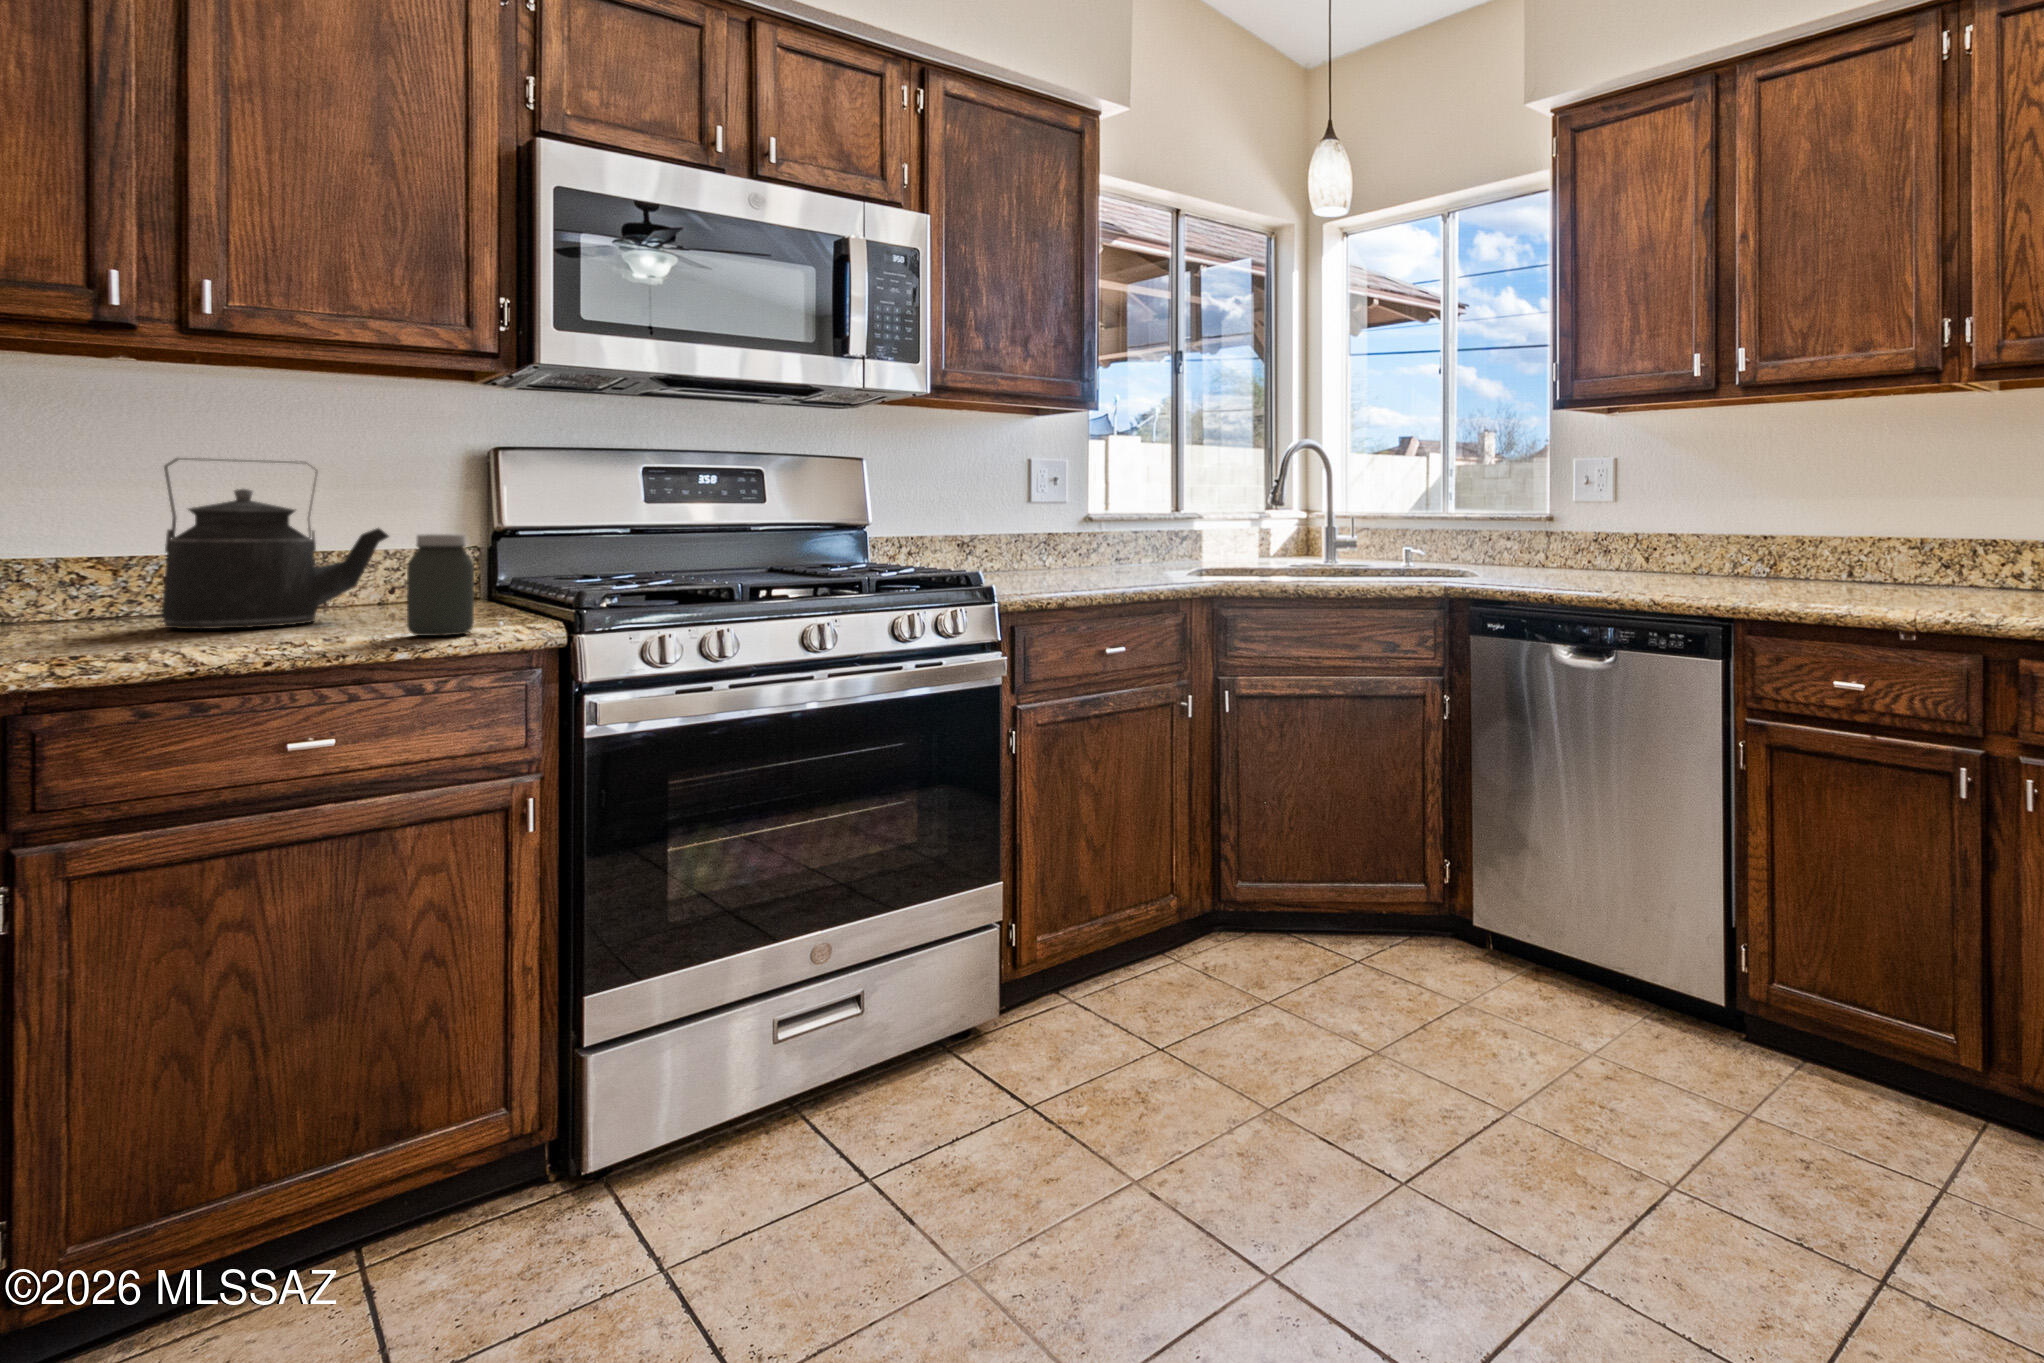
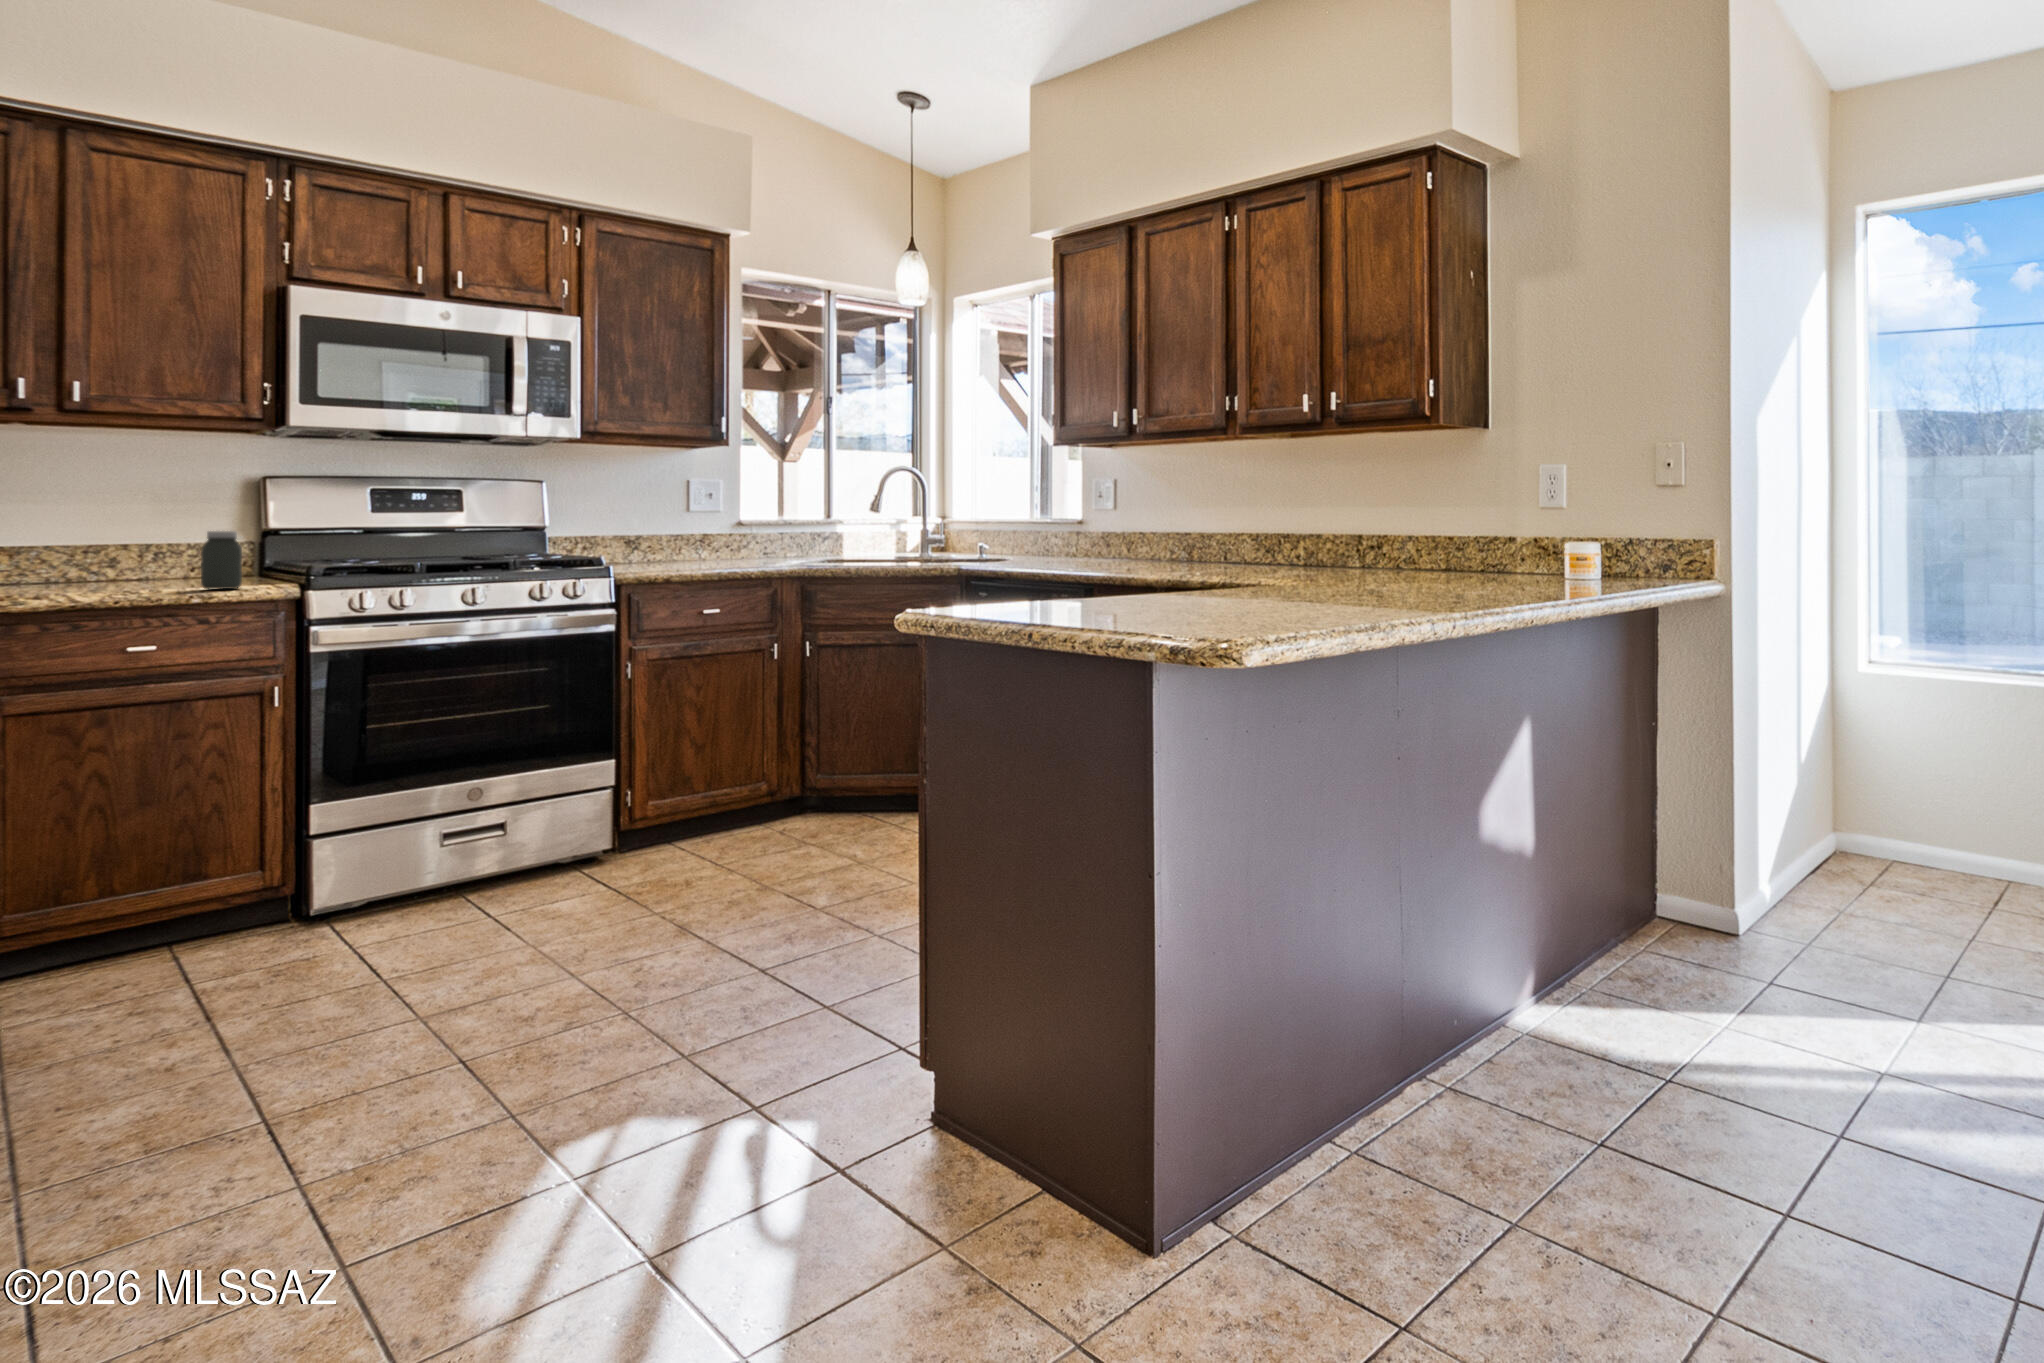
kettle: present [162,458,389,629] -> none [49,487,191,587]

